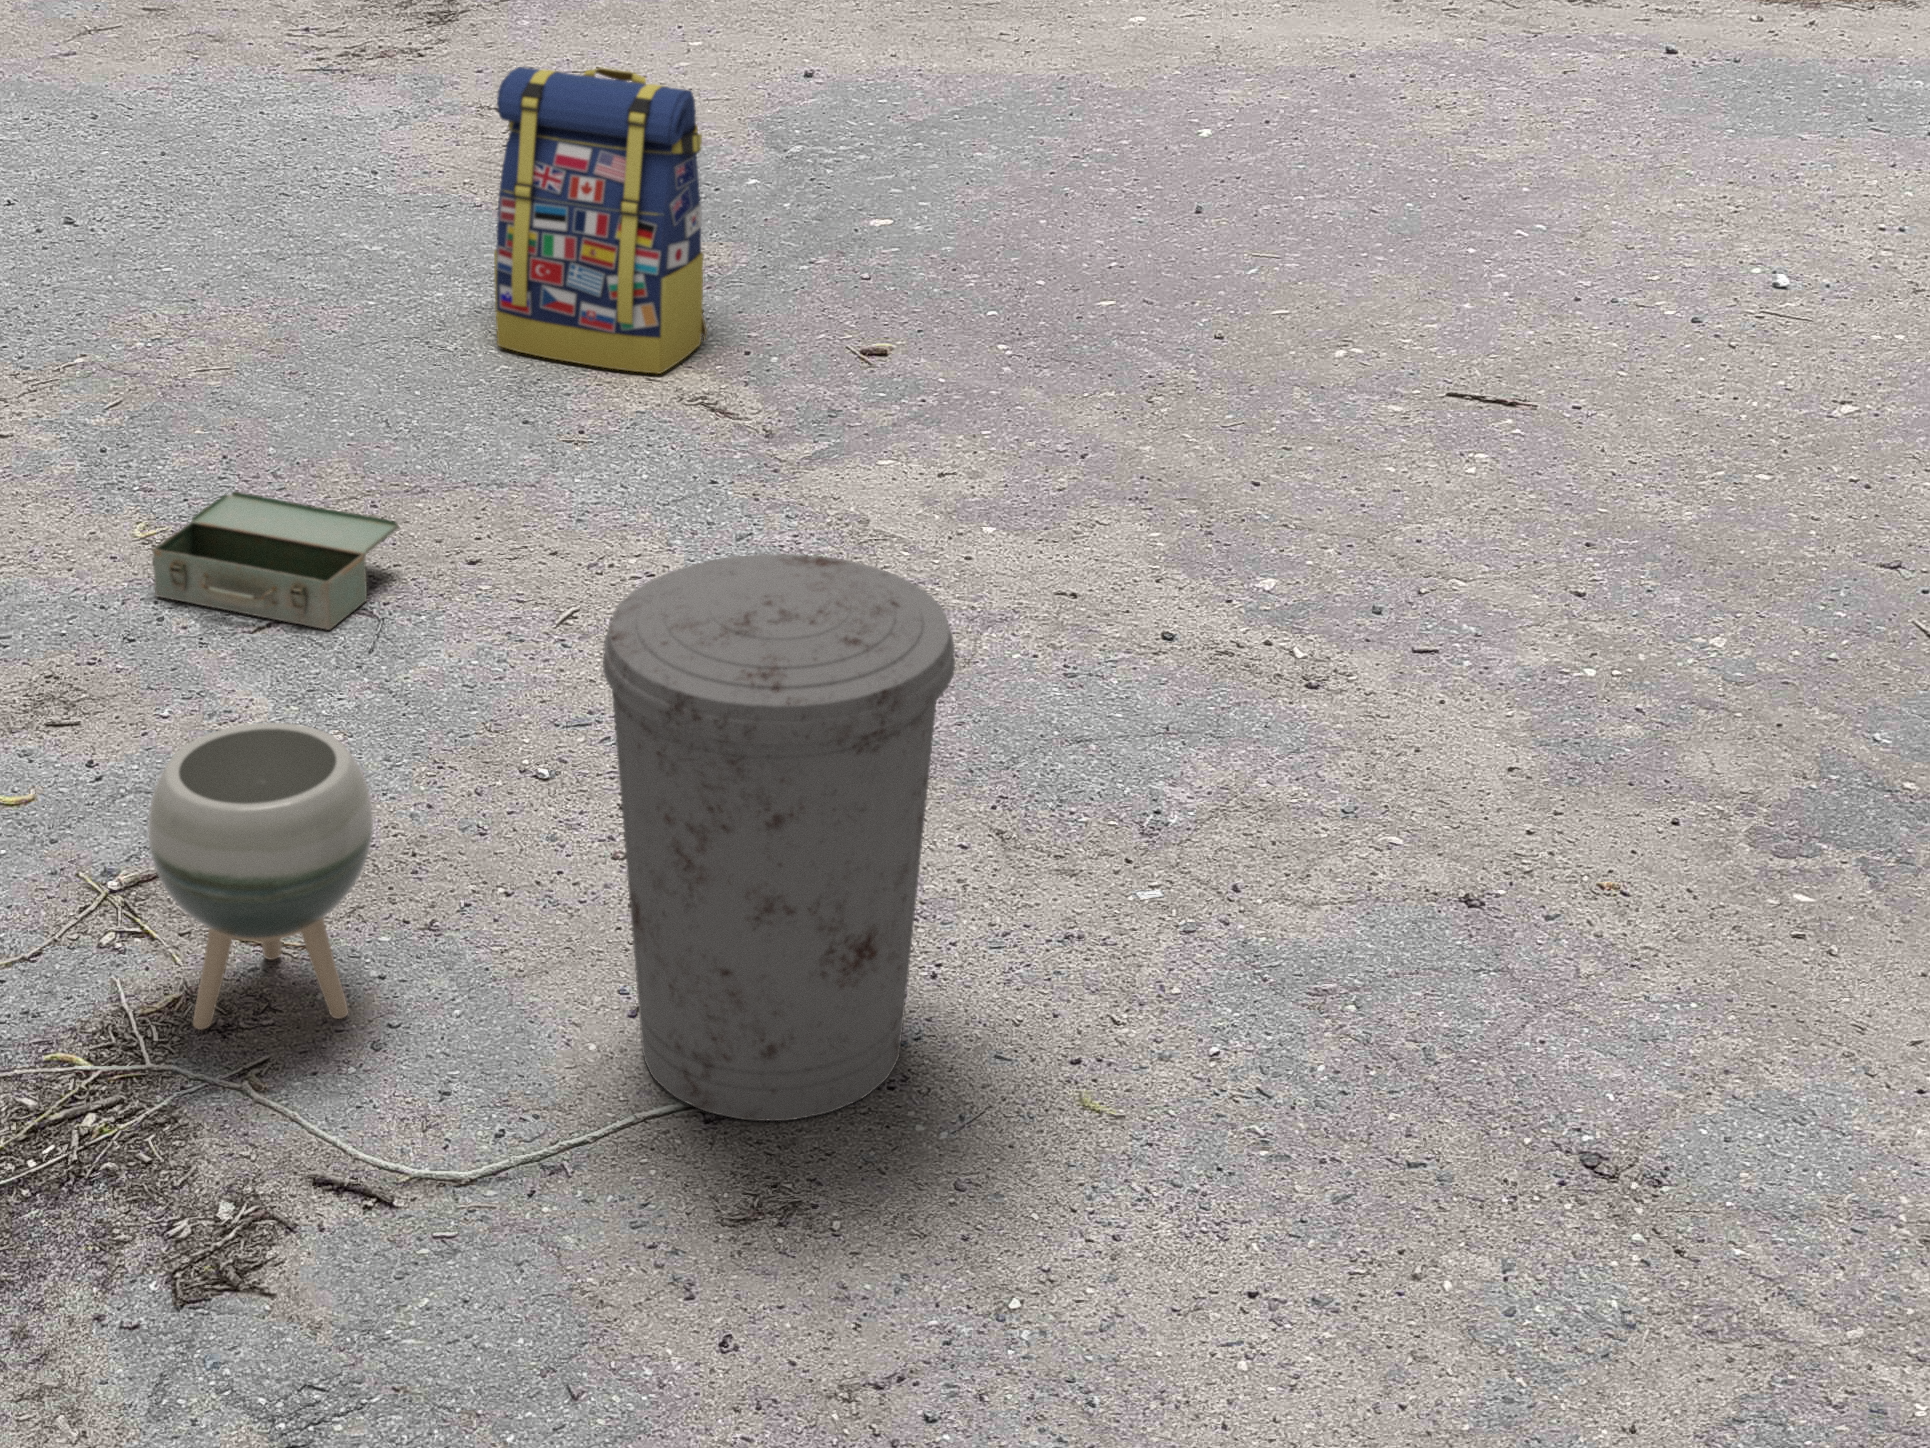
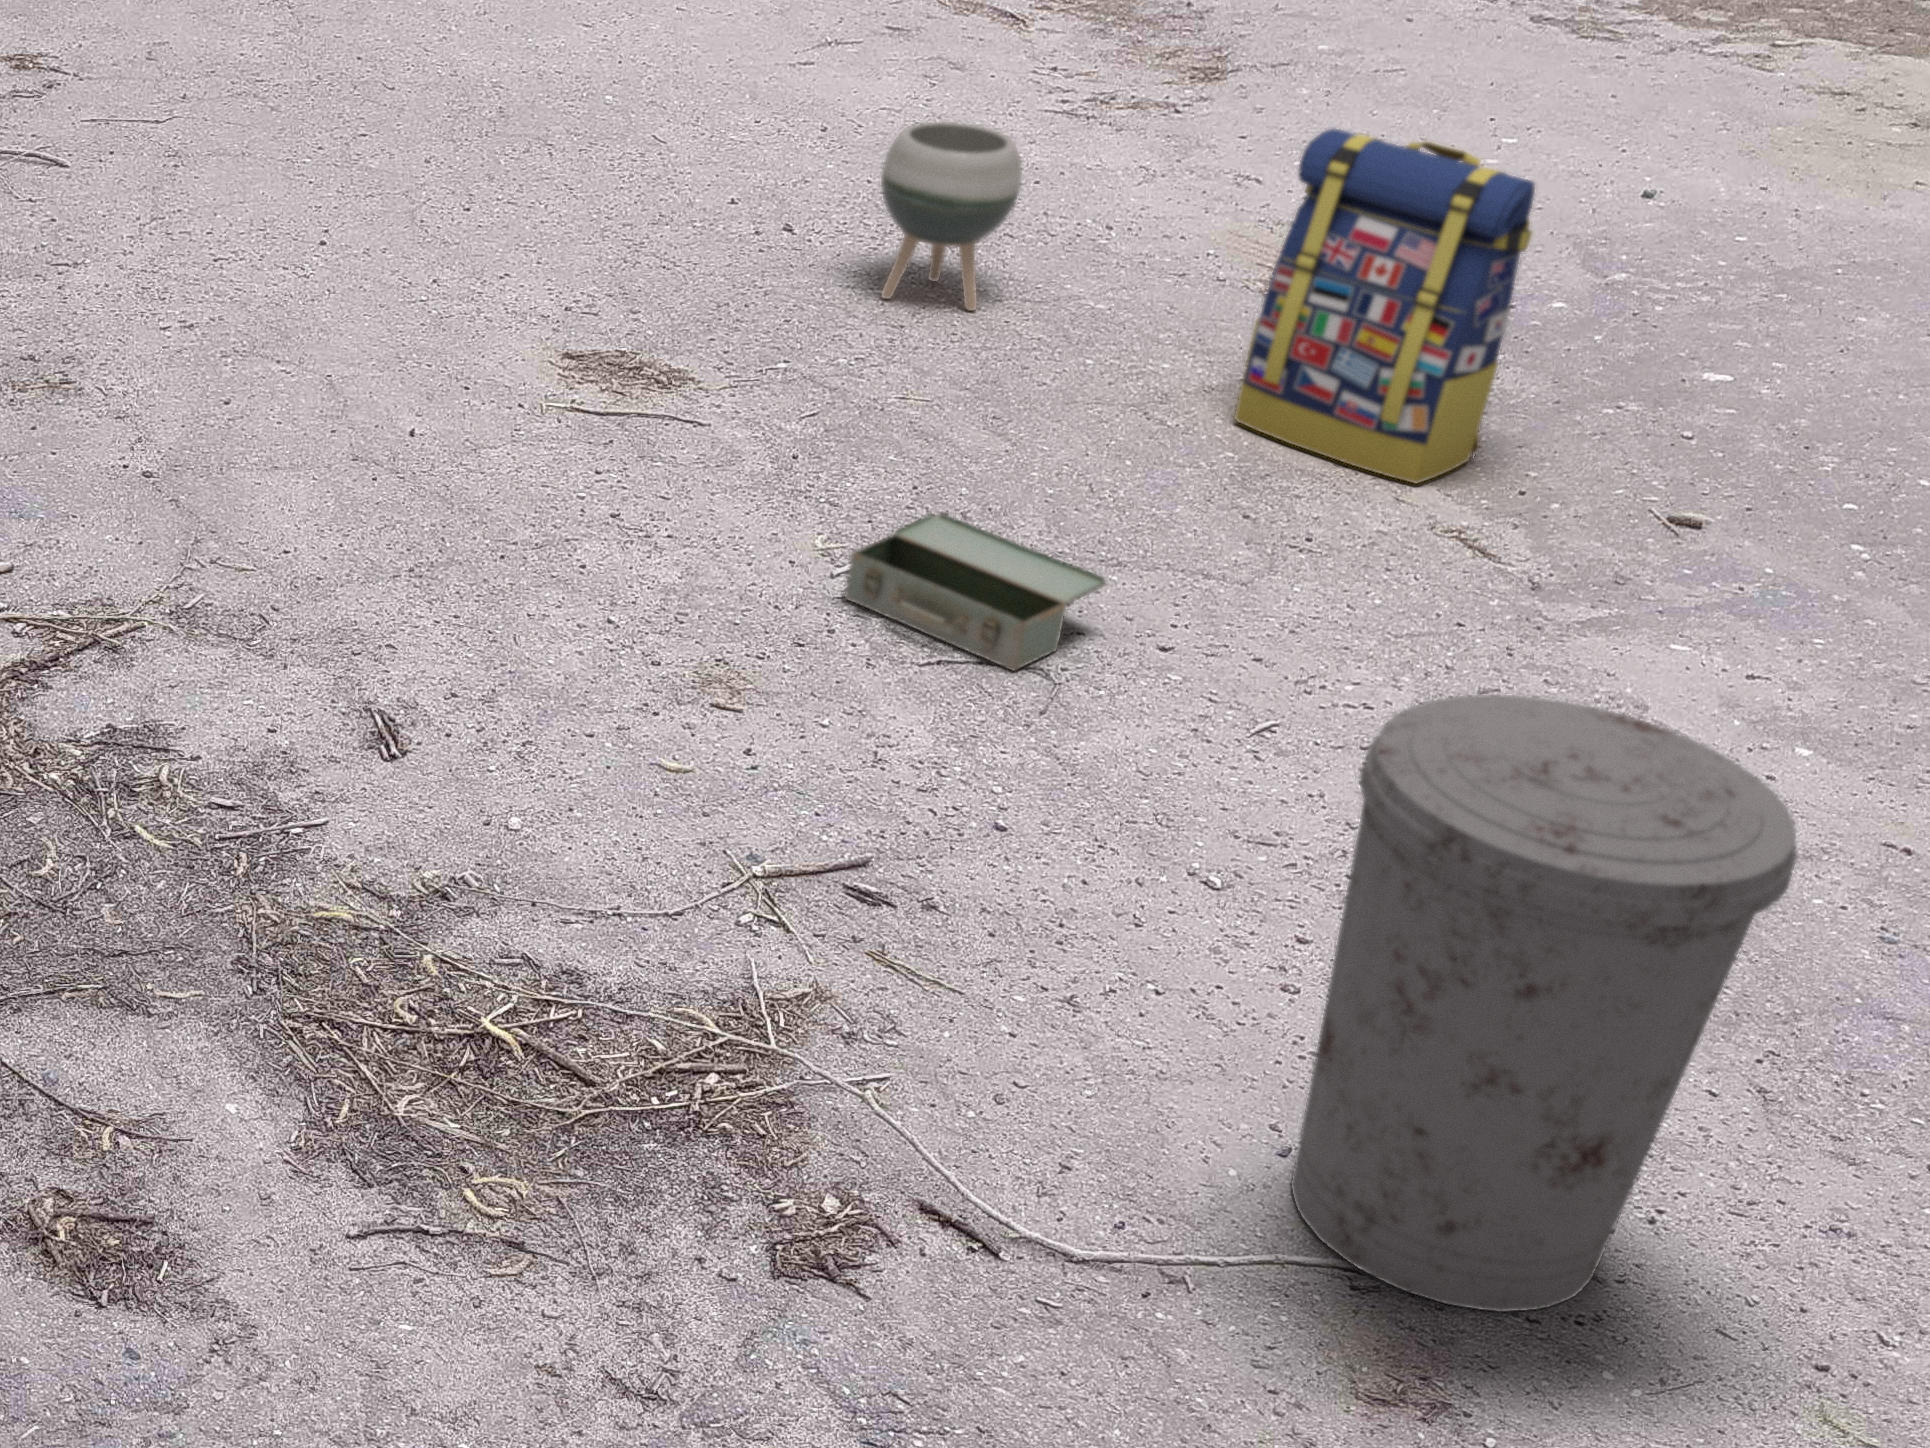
planter: present [148,723,373,1030] -> present [881,122,1022,311]

